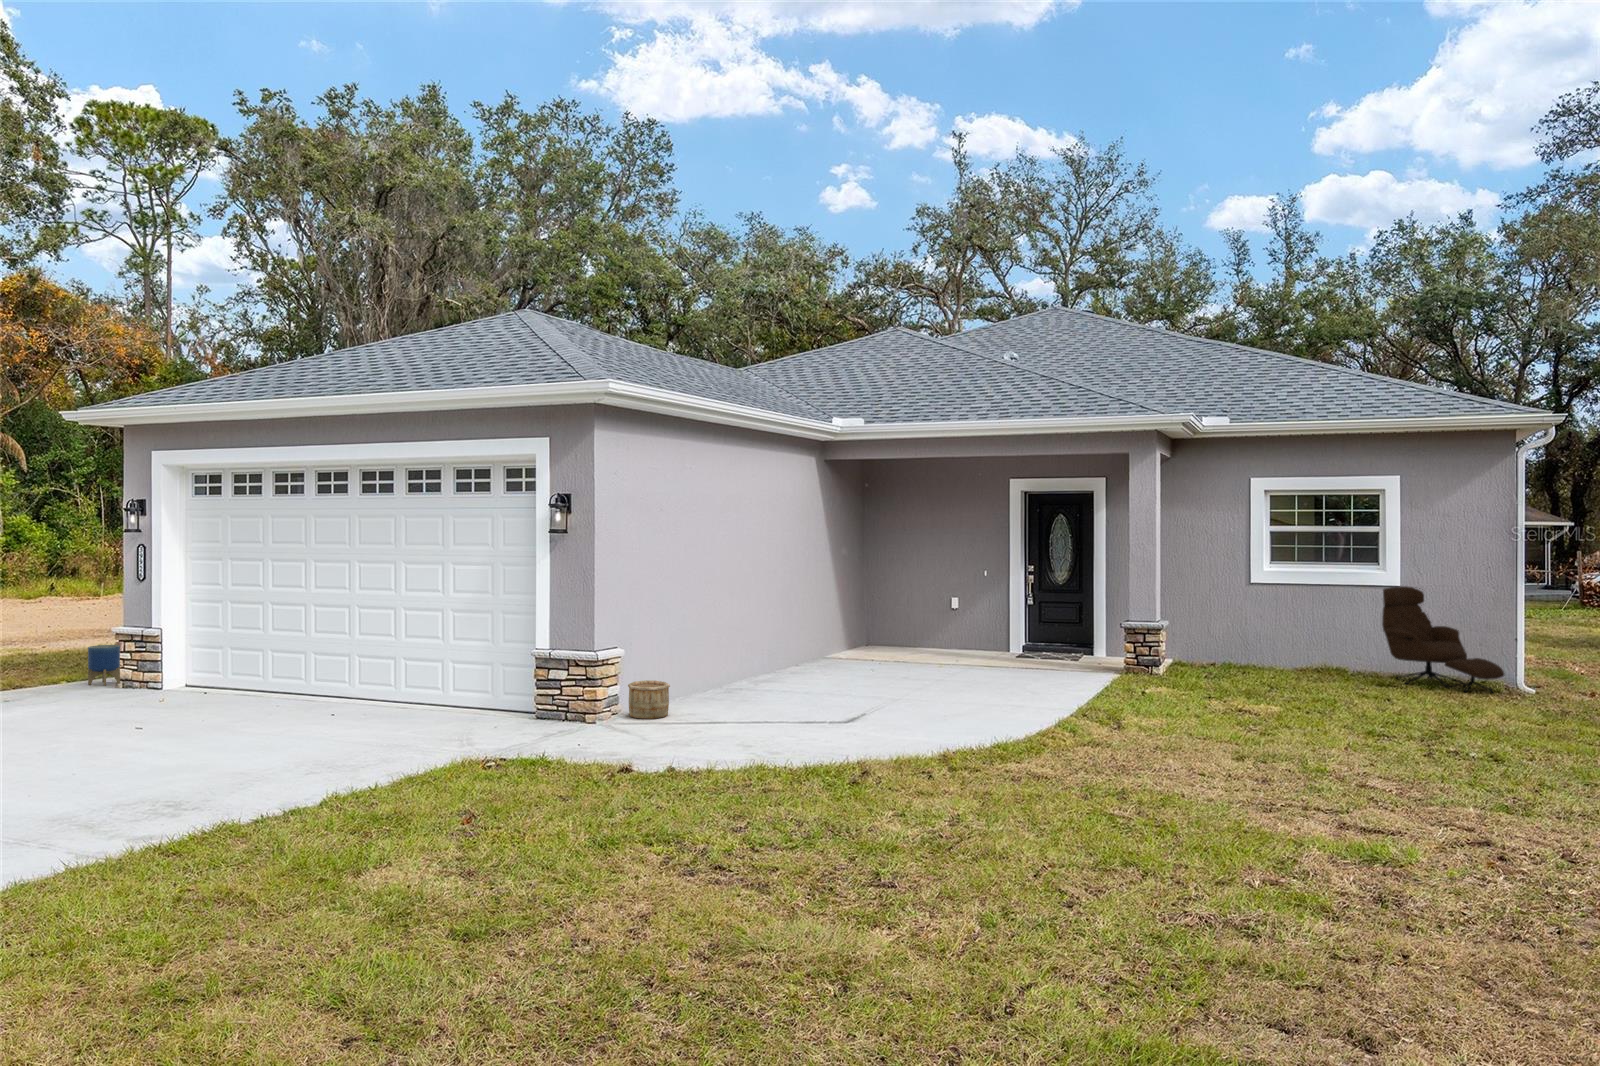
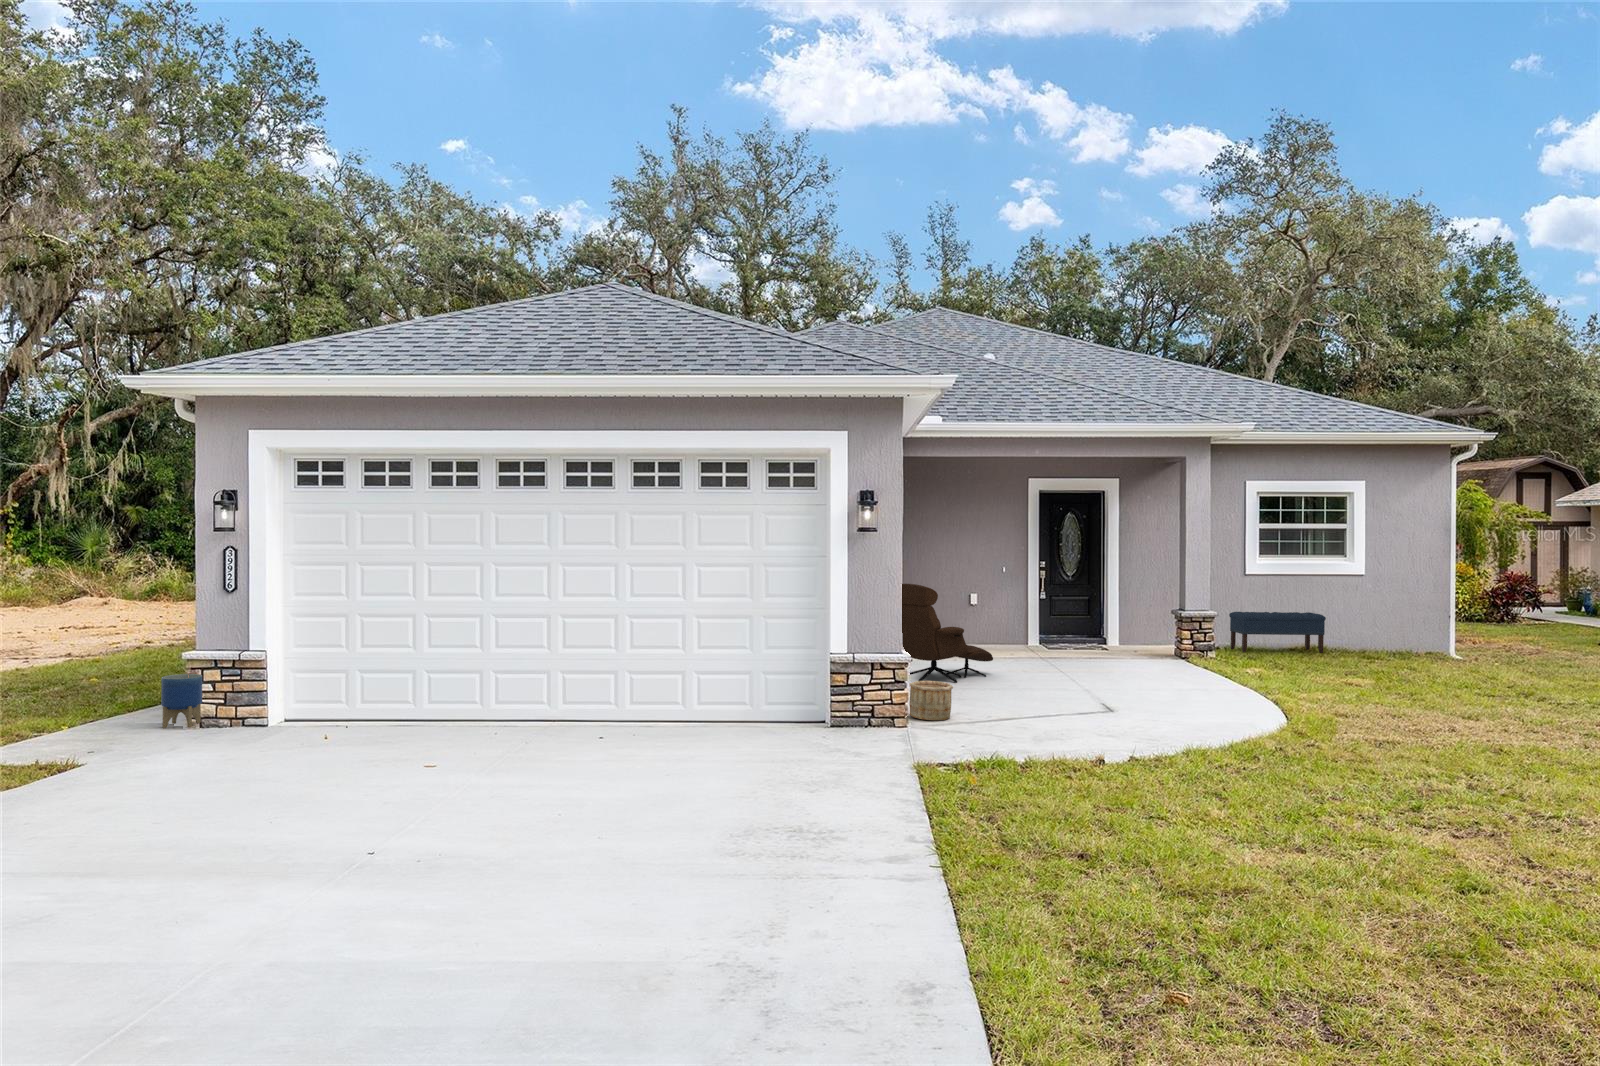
lounge chair: present [1382,586,1504,693] -> present [902,584,993,683]
bench: none [1222,626,1330,679] -> present [1229,612,1326,653]

